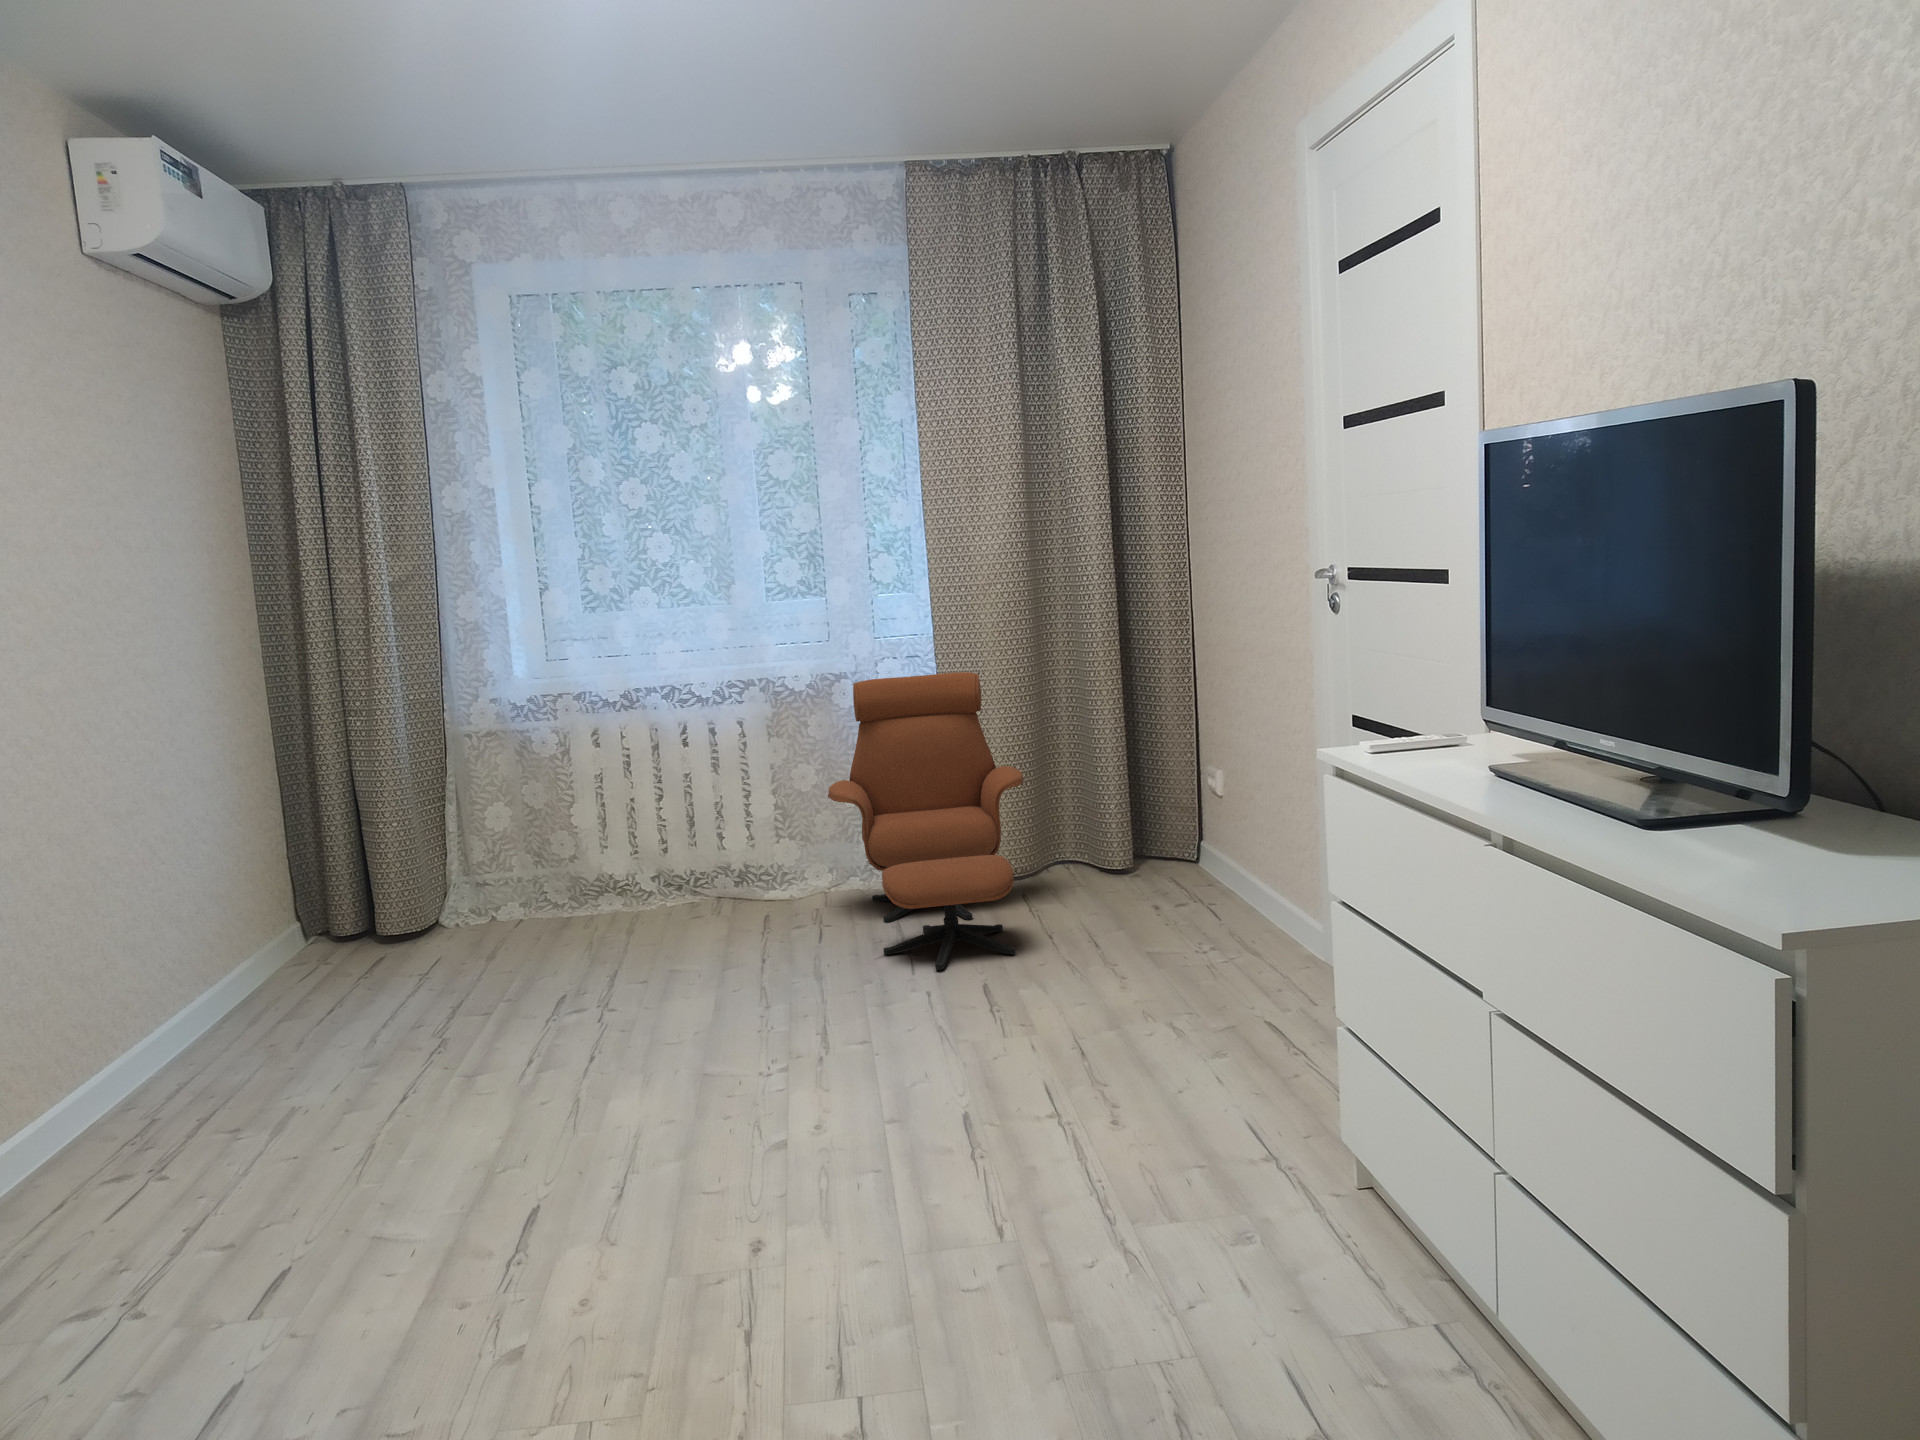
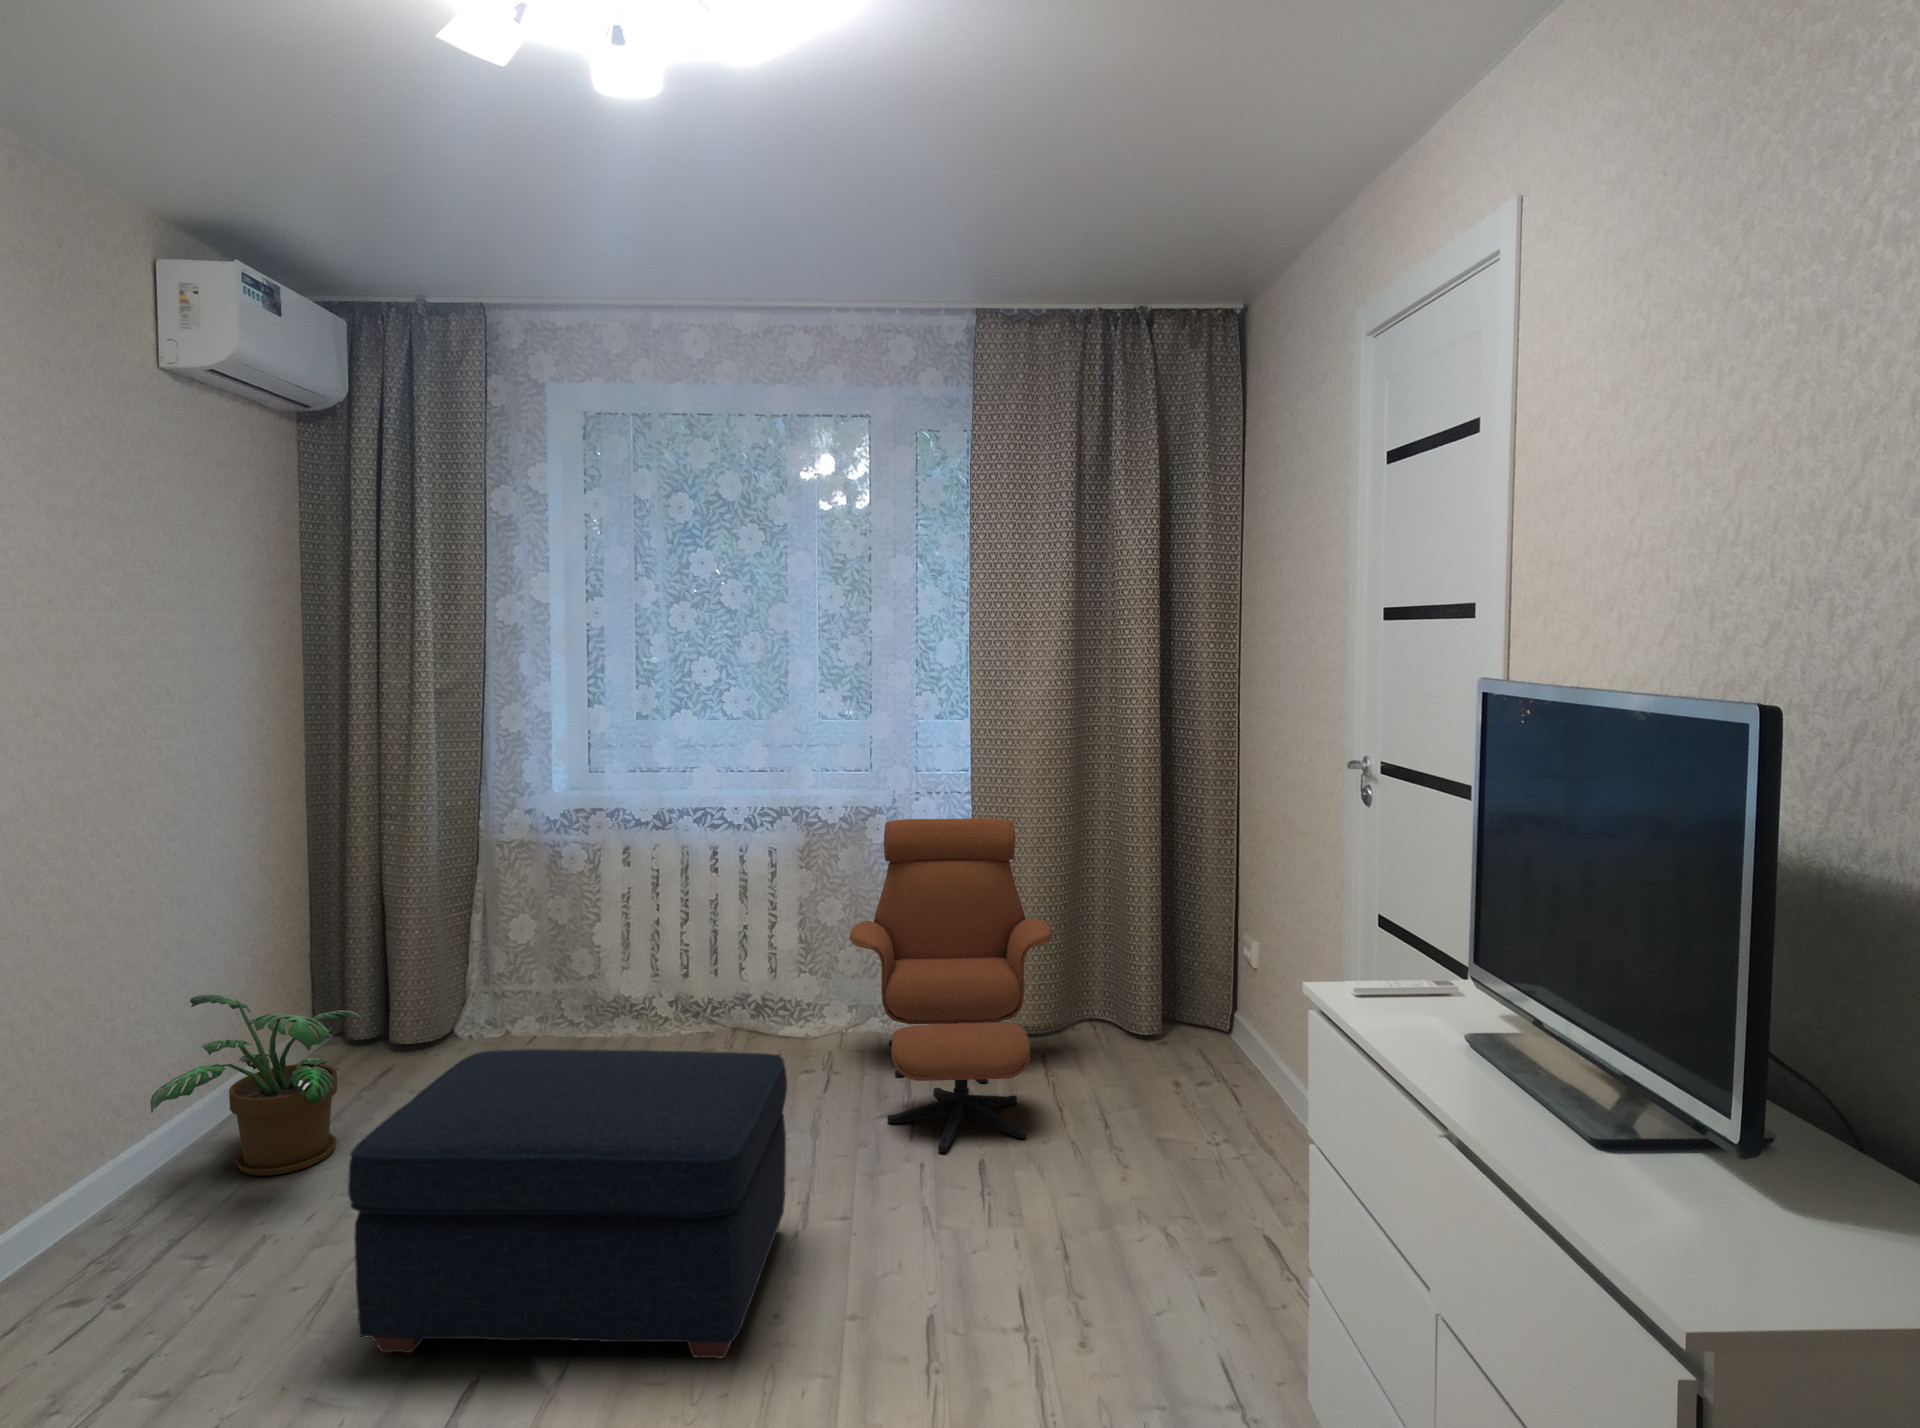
ottoman: none [427,876,805,1141] -> present [348,1049,787,1358]
potted plant: none [185,881,374,1042] -> present [150,994,361,1176]

